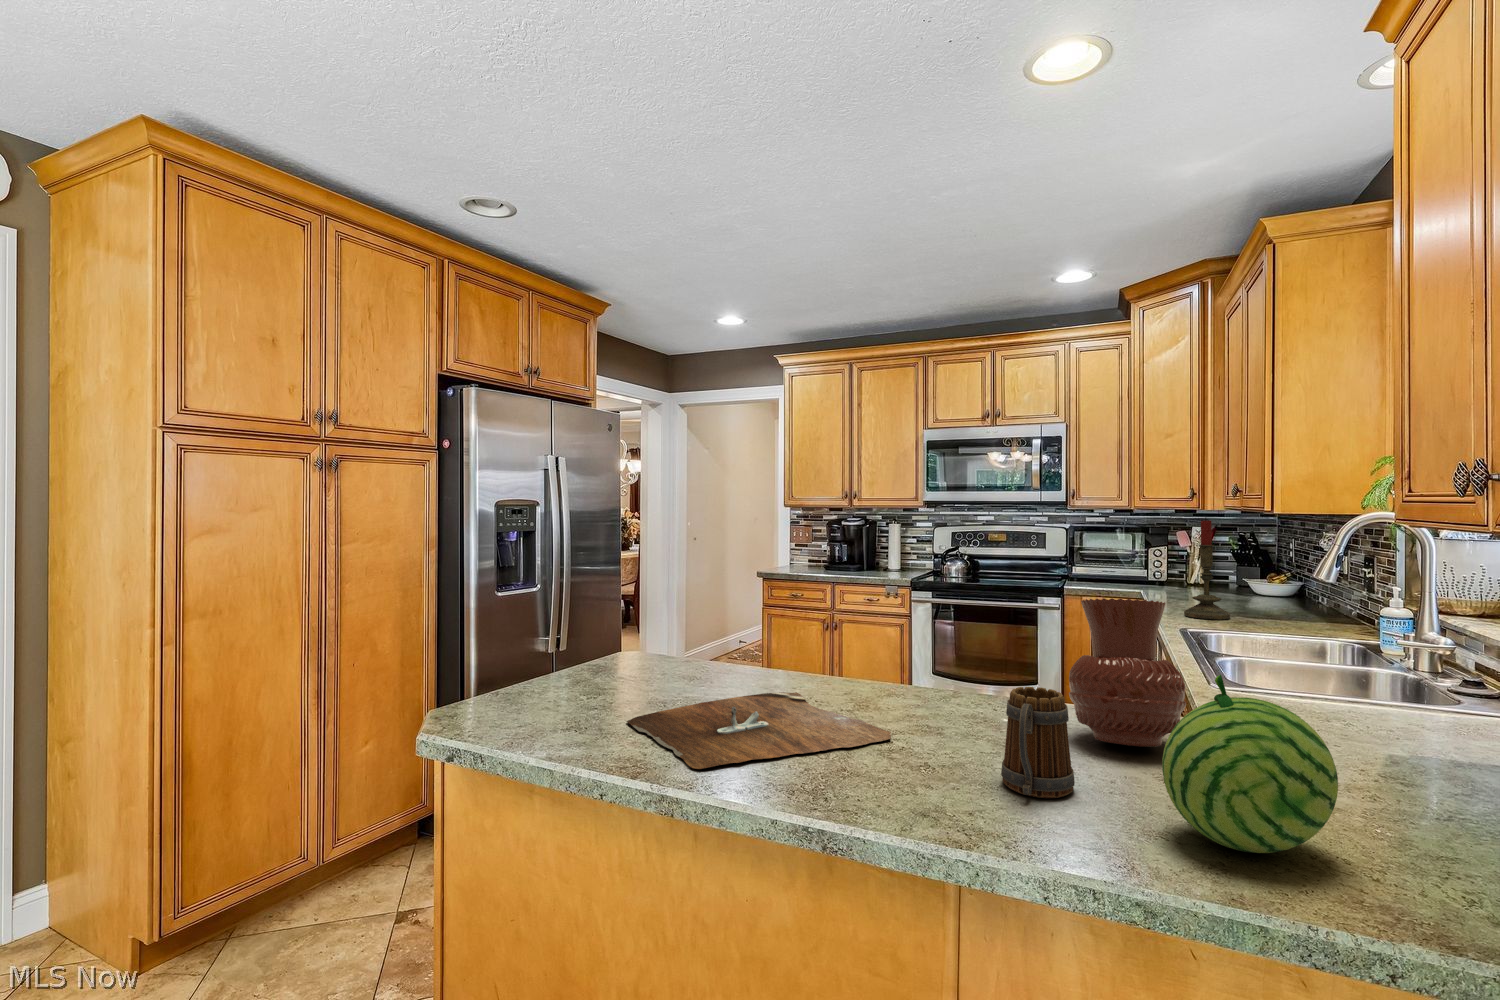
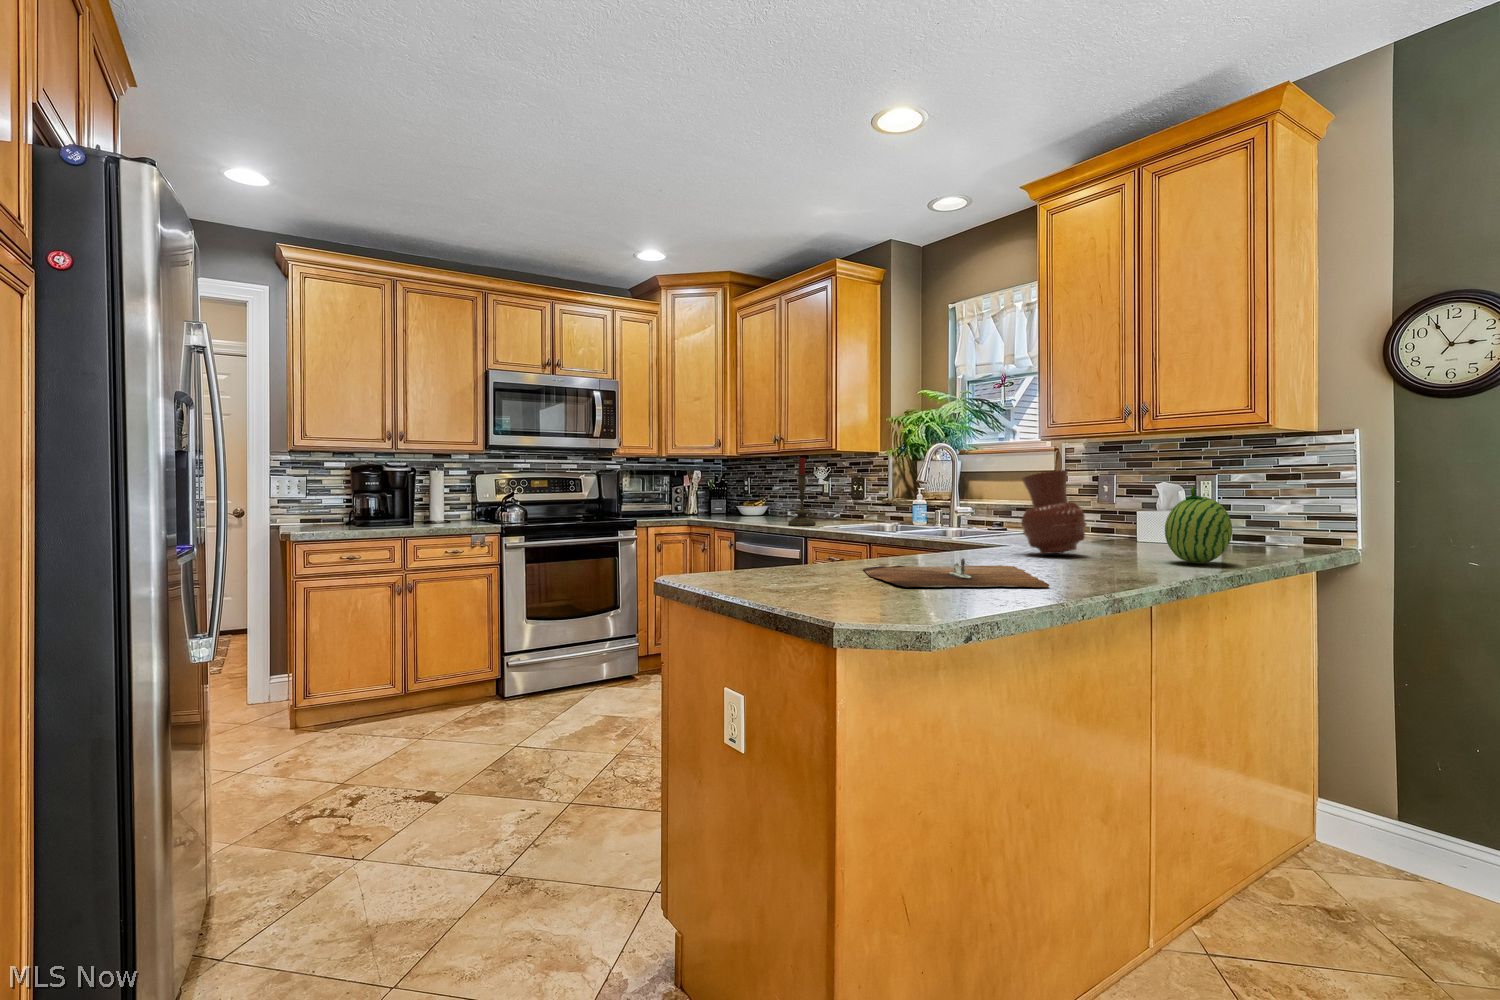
mug: present [1001,687,1075,798] -> none [1090,513,1145,567]

